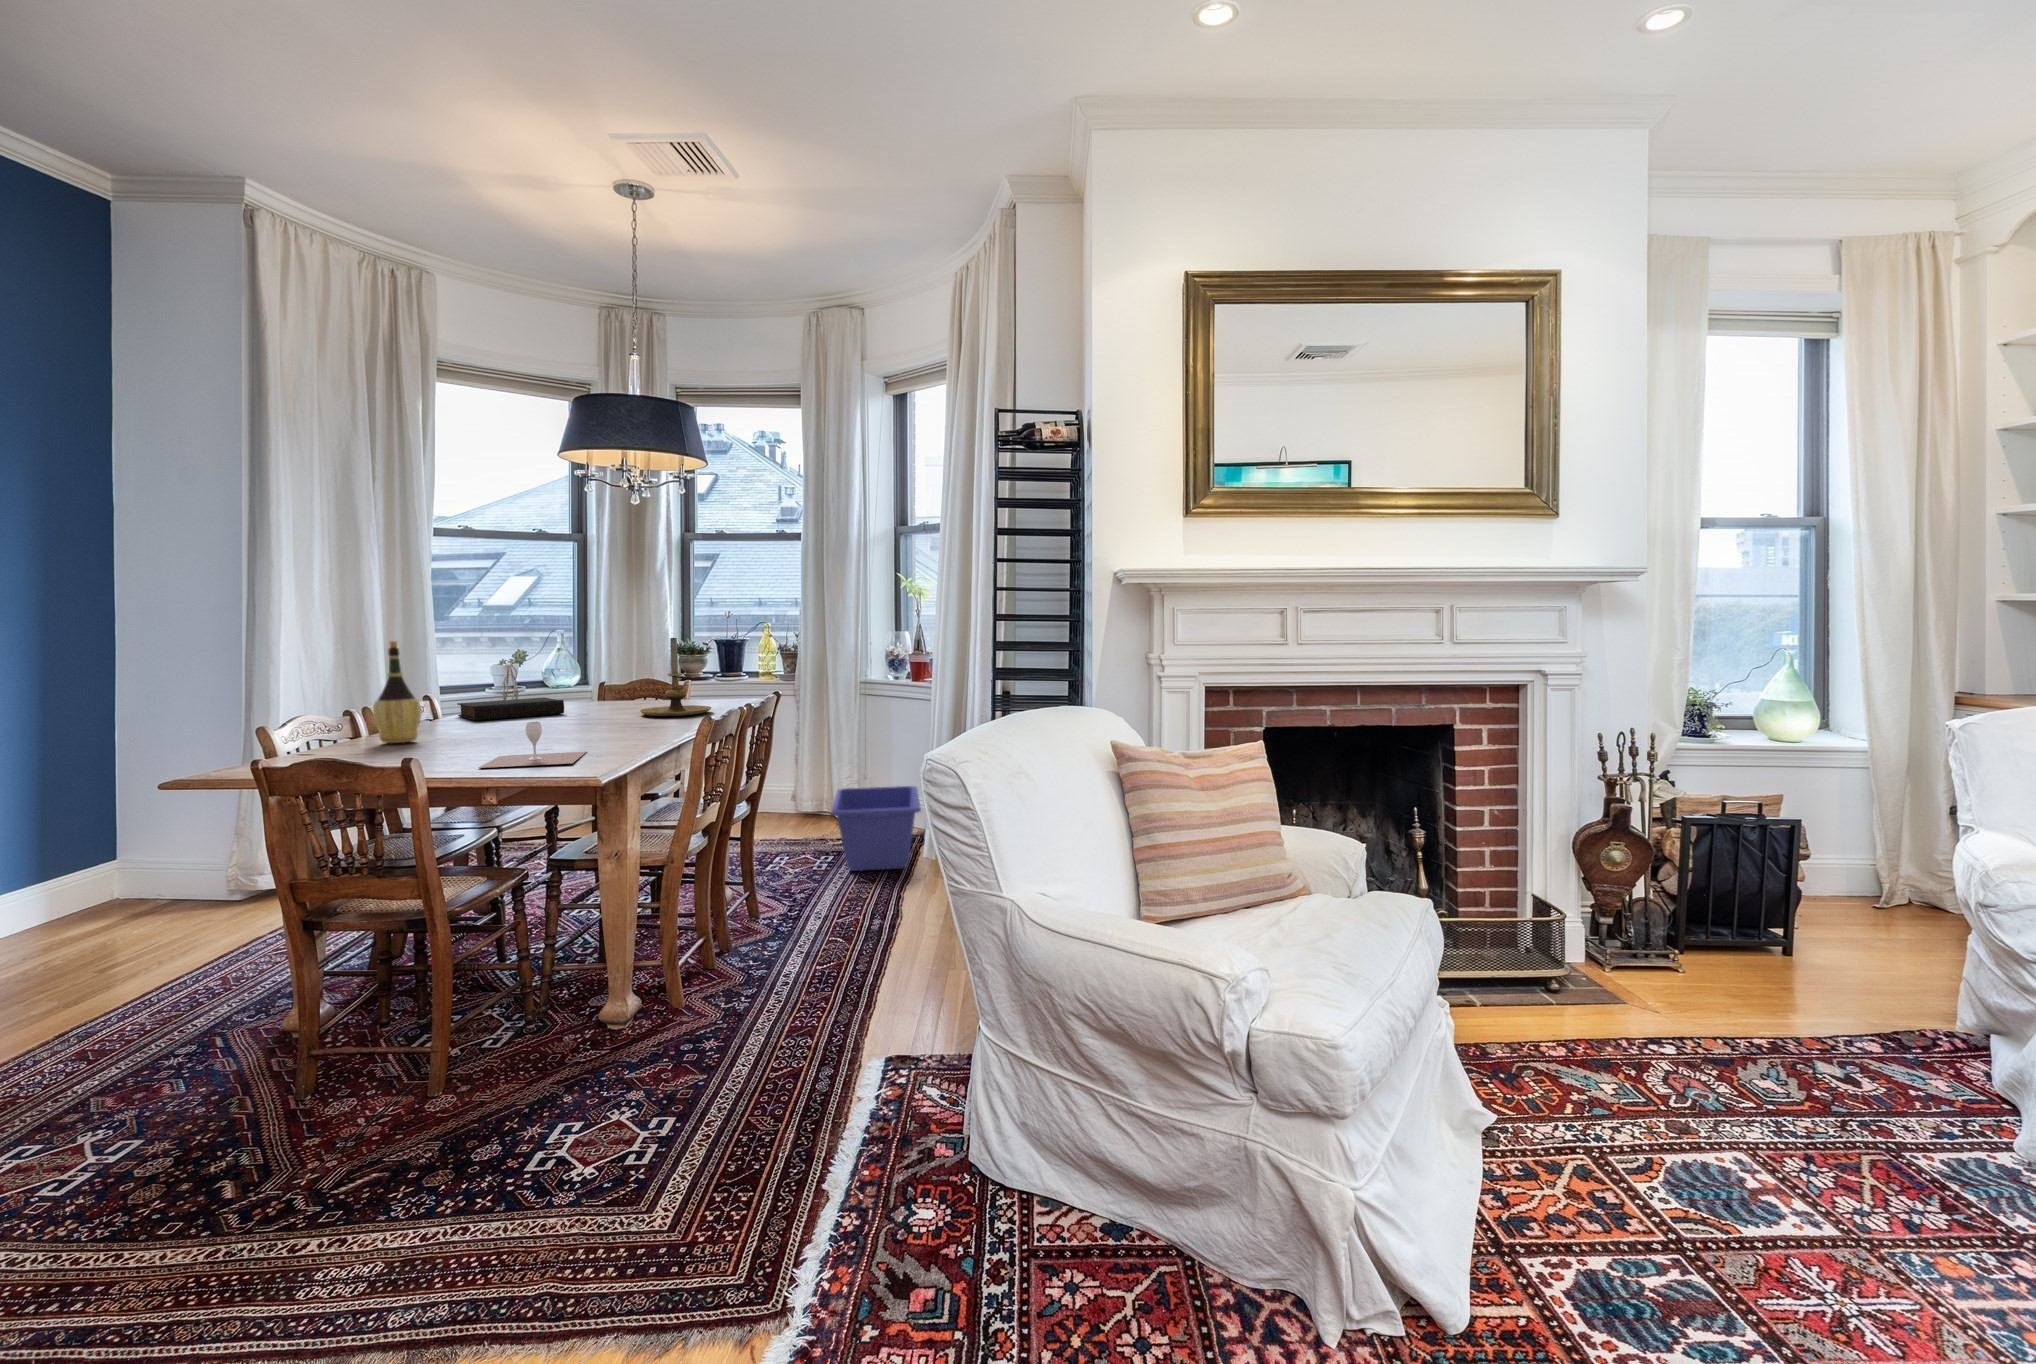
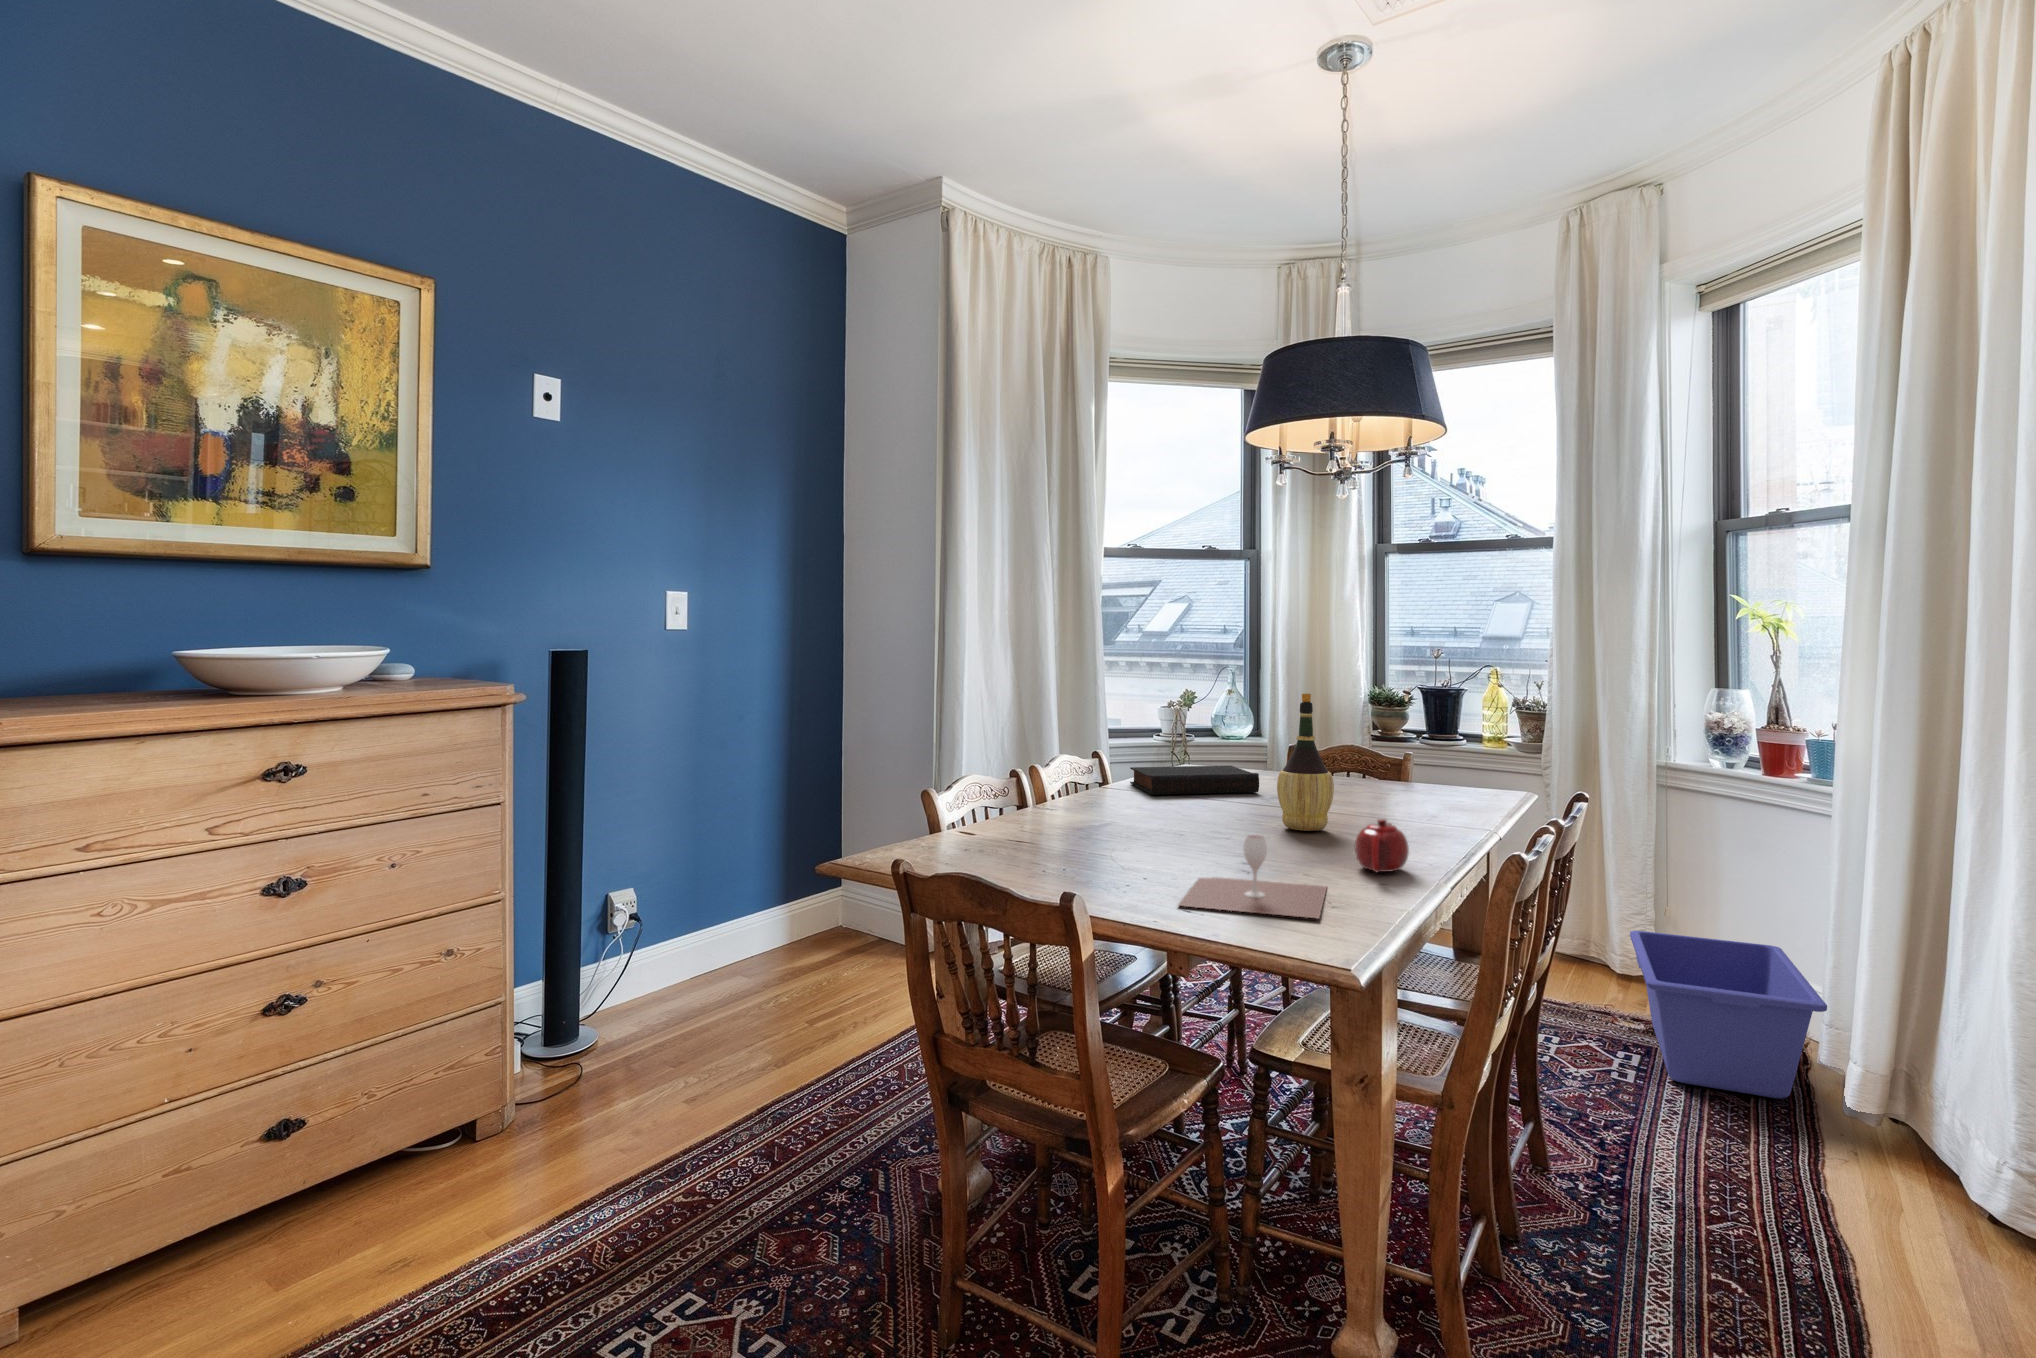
candle holder: present [640,637,711,716] -> none [1365,694,1475,815]
wine bottle: present [373,641,421,743] -> present [1277,693,1334,831]
teapot: none [610,711,645,742] -> present [1355,819,1409,872]

